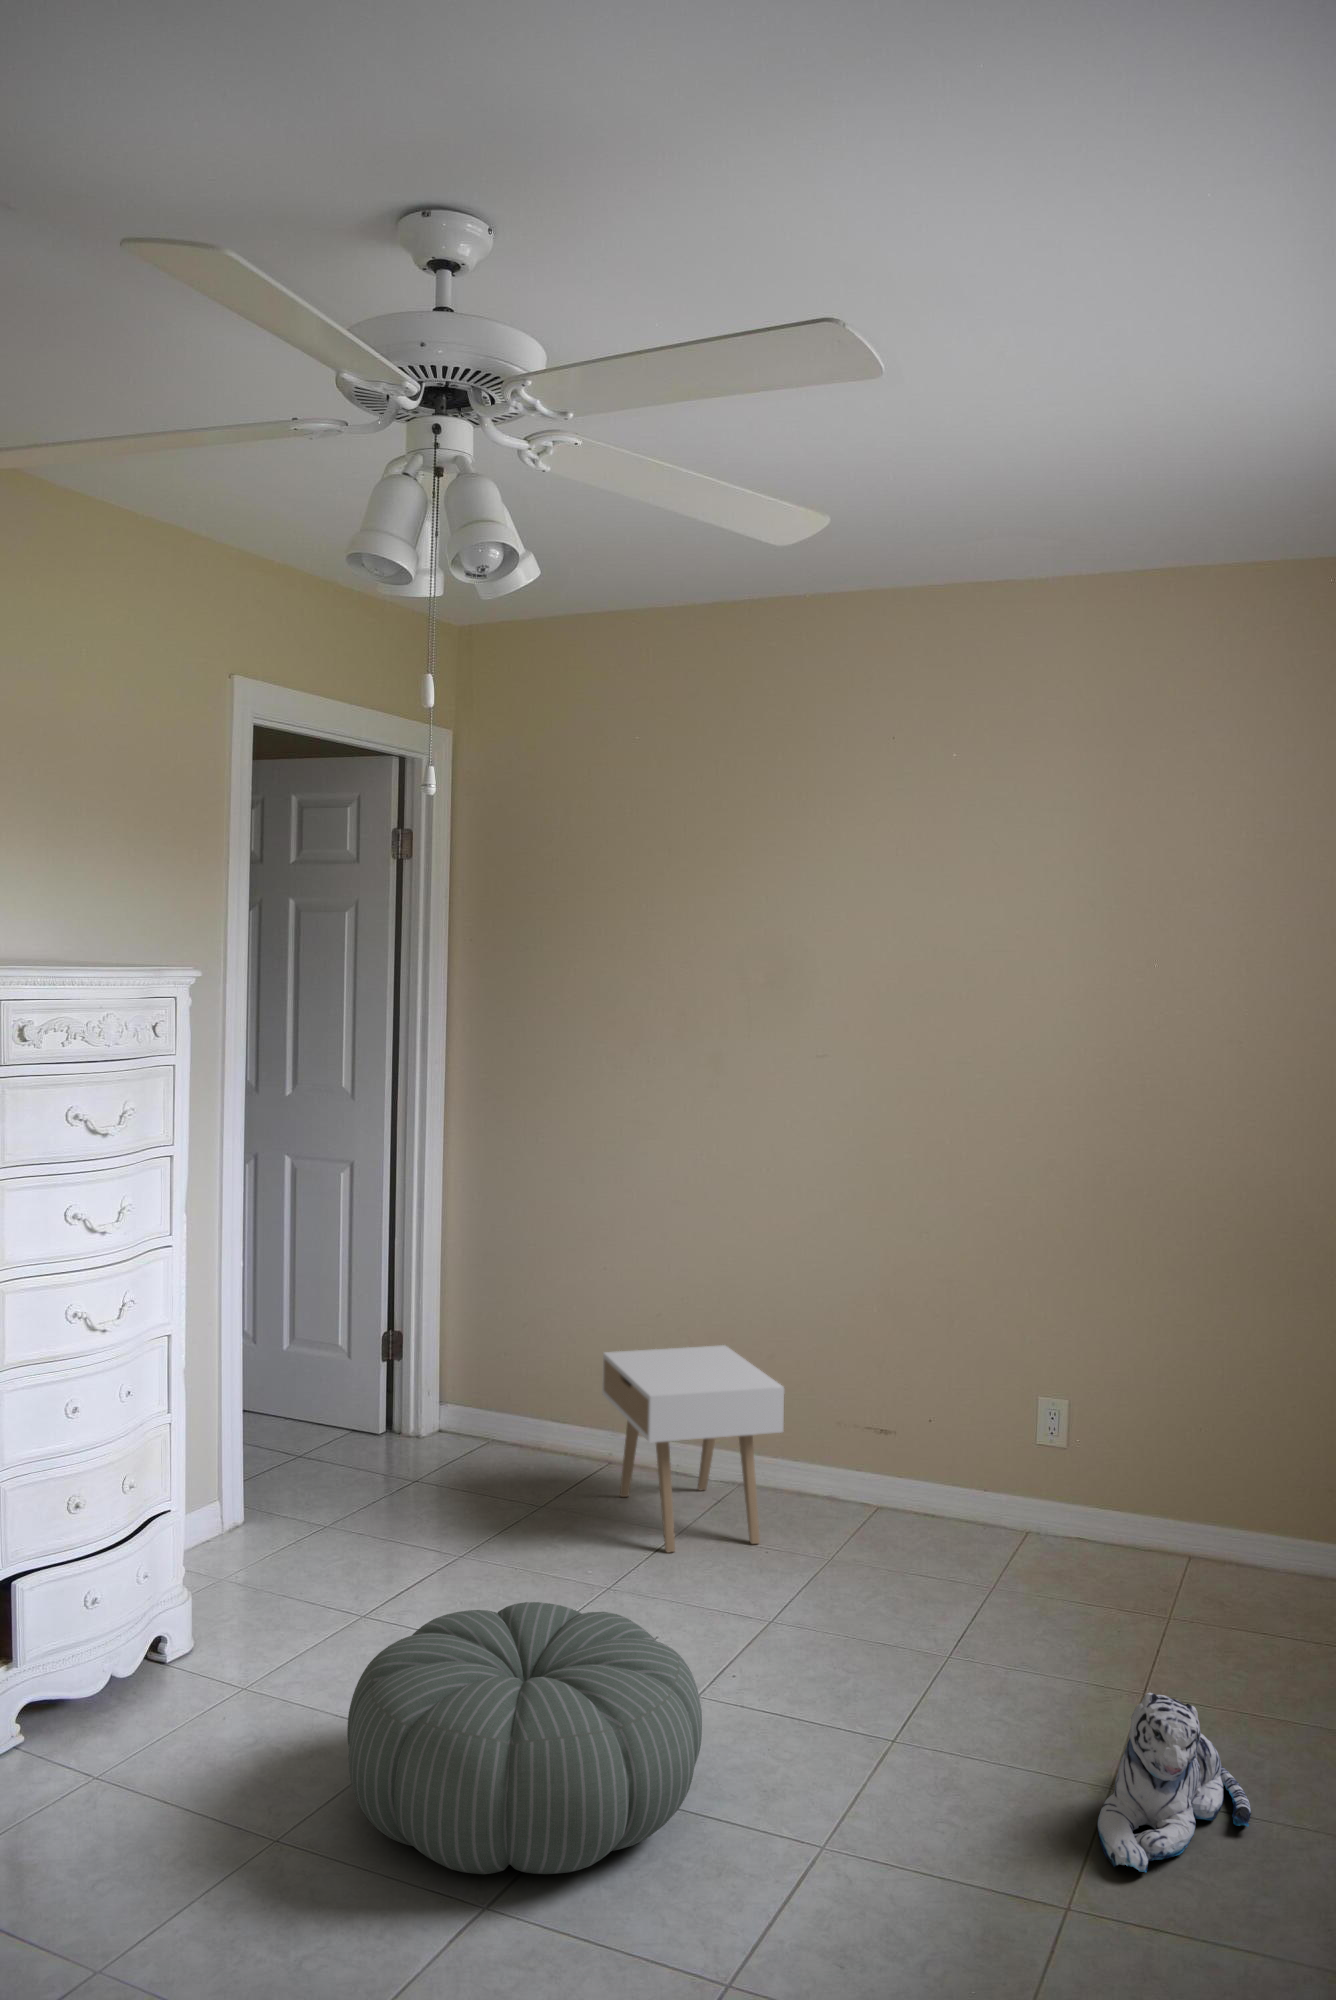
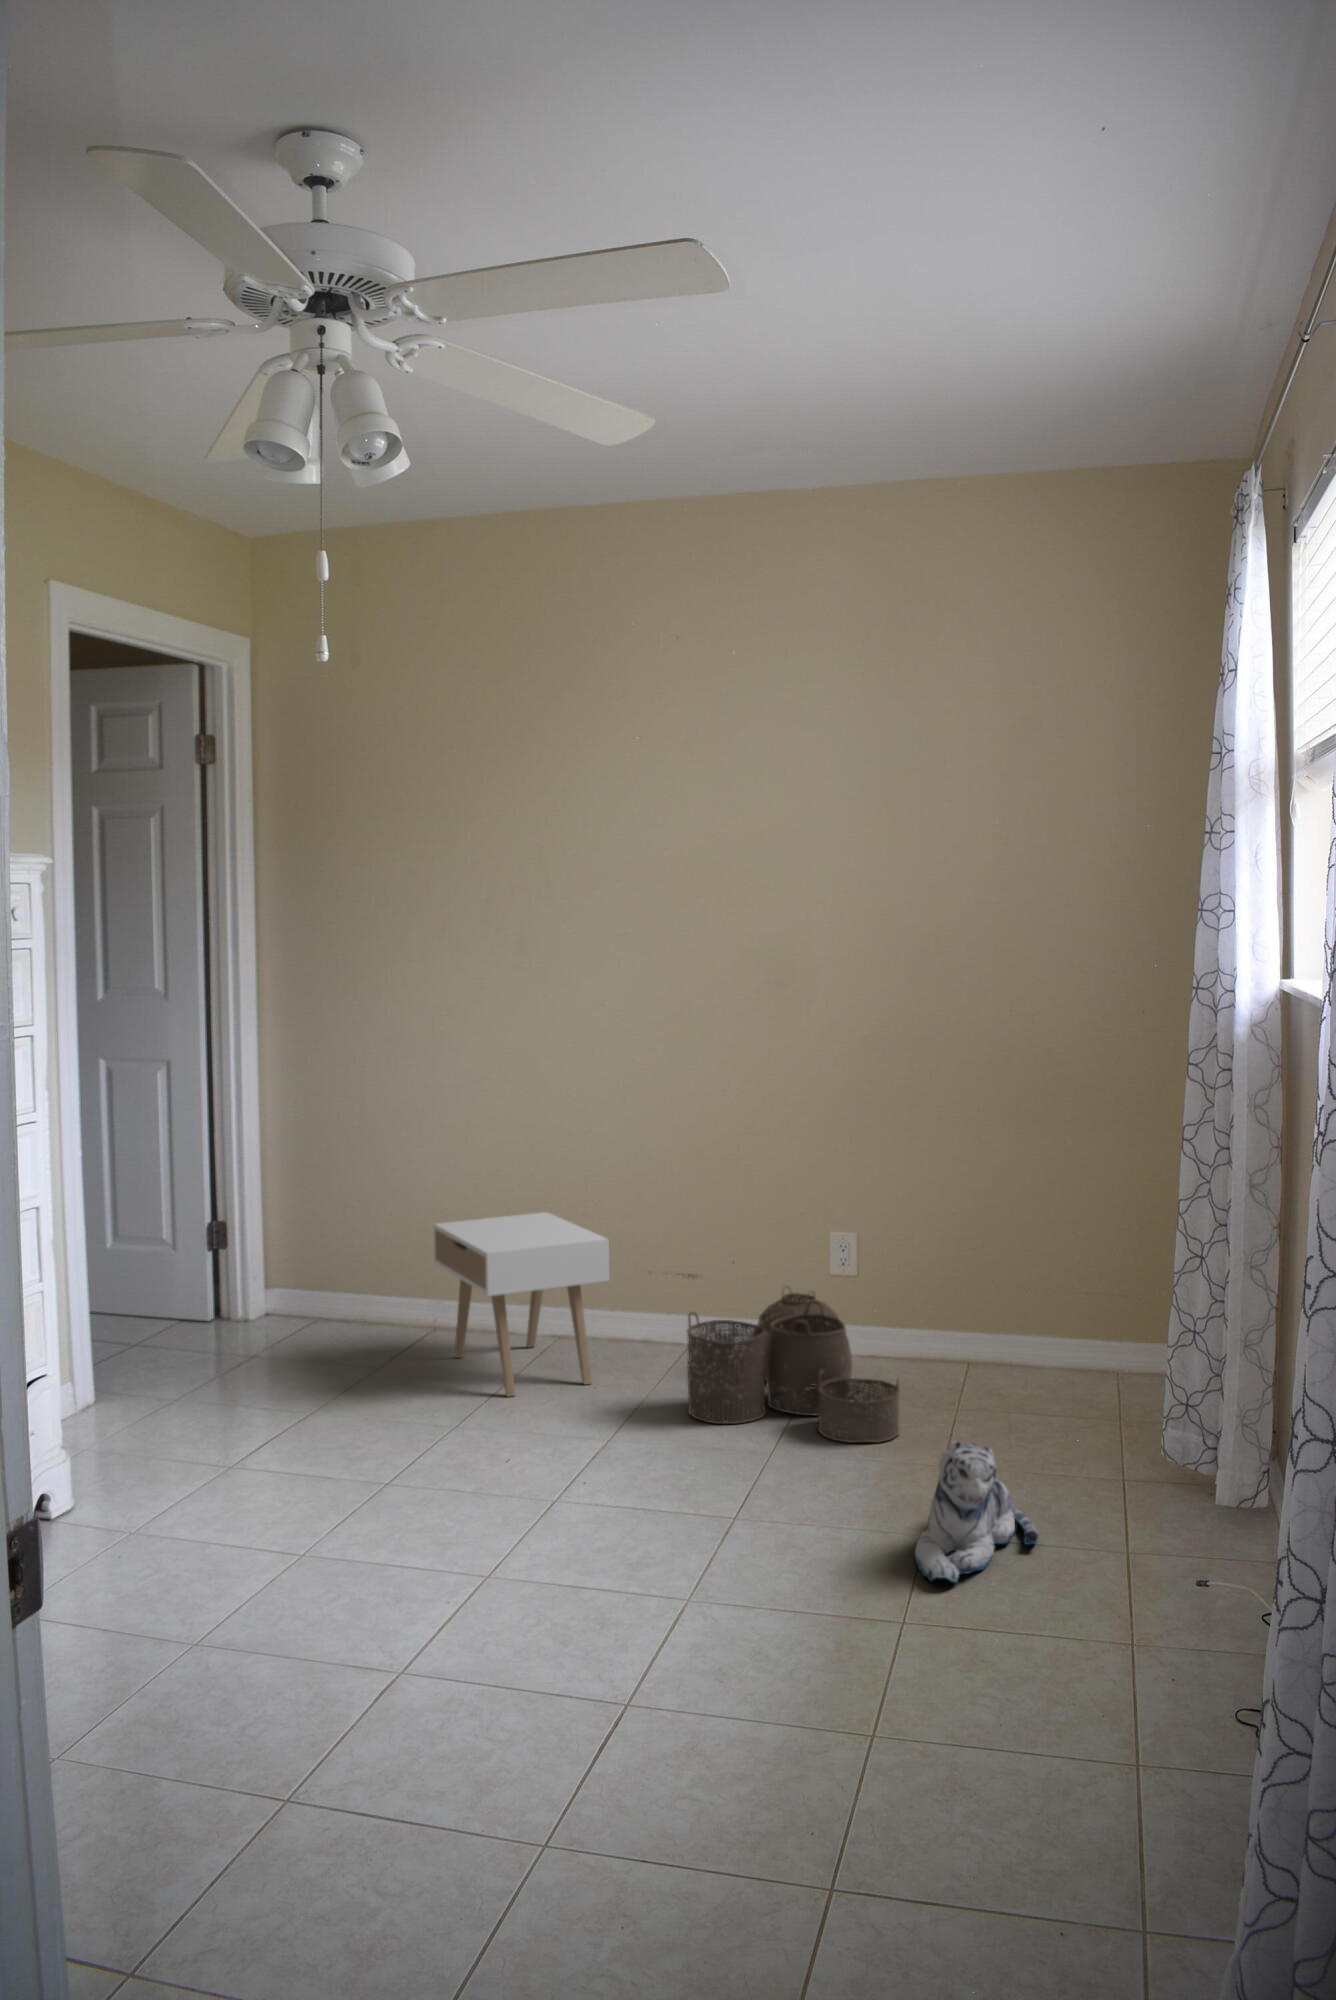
woven basket: none [860,1451,1099,1655] -> present [687,1287,900,1443]
pouf: present [347,1602,702,1874] -> none [252,1420,573,1638]

